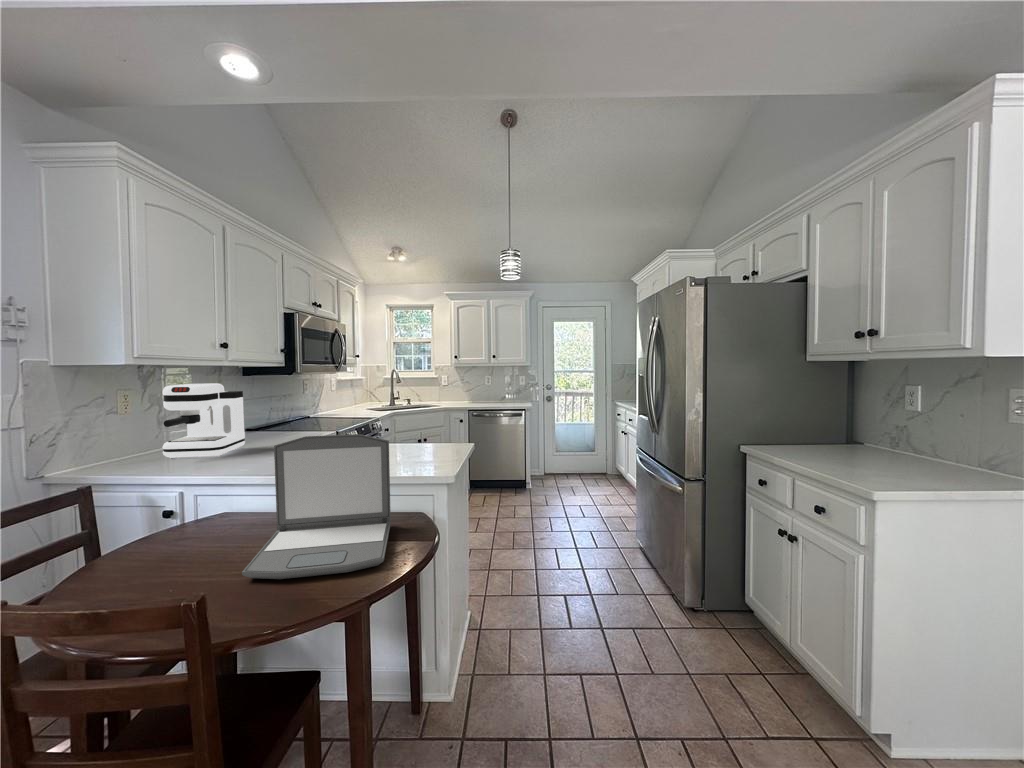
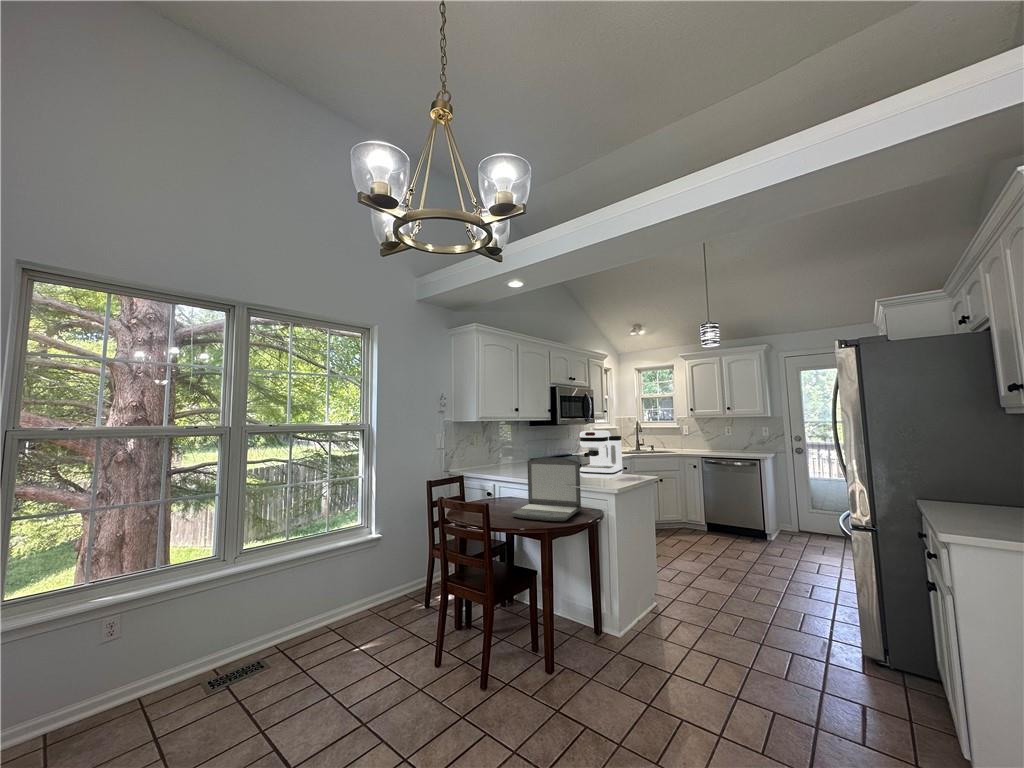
coffee maker: present [163,384,245,458] -> present [580,430,623,479]

